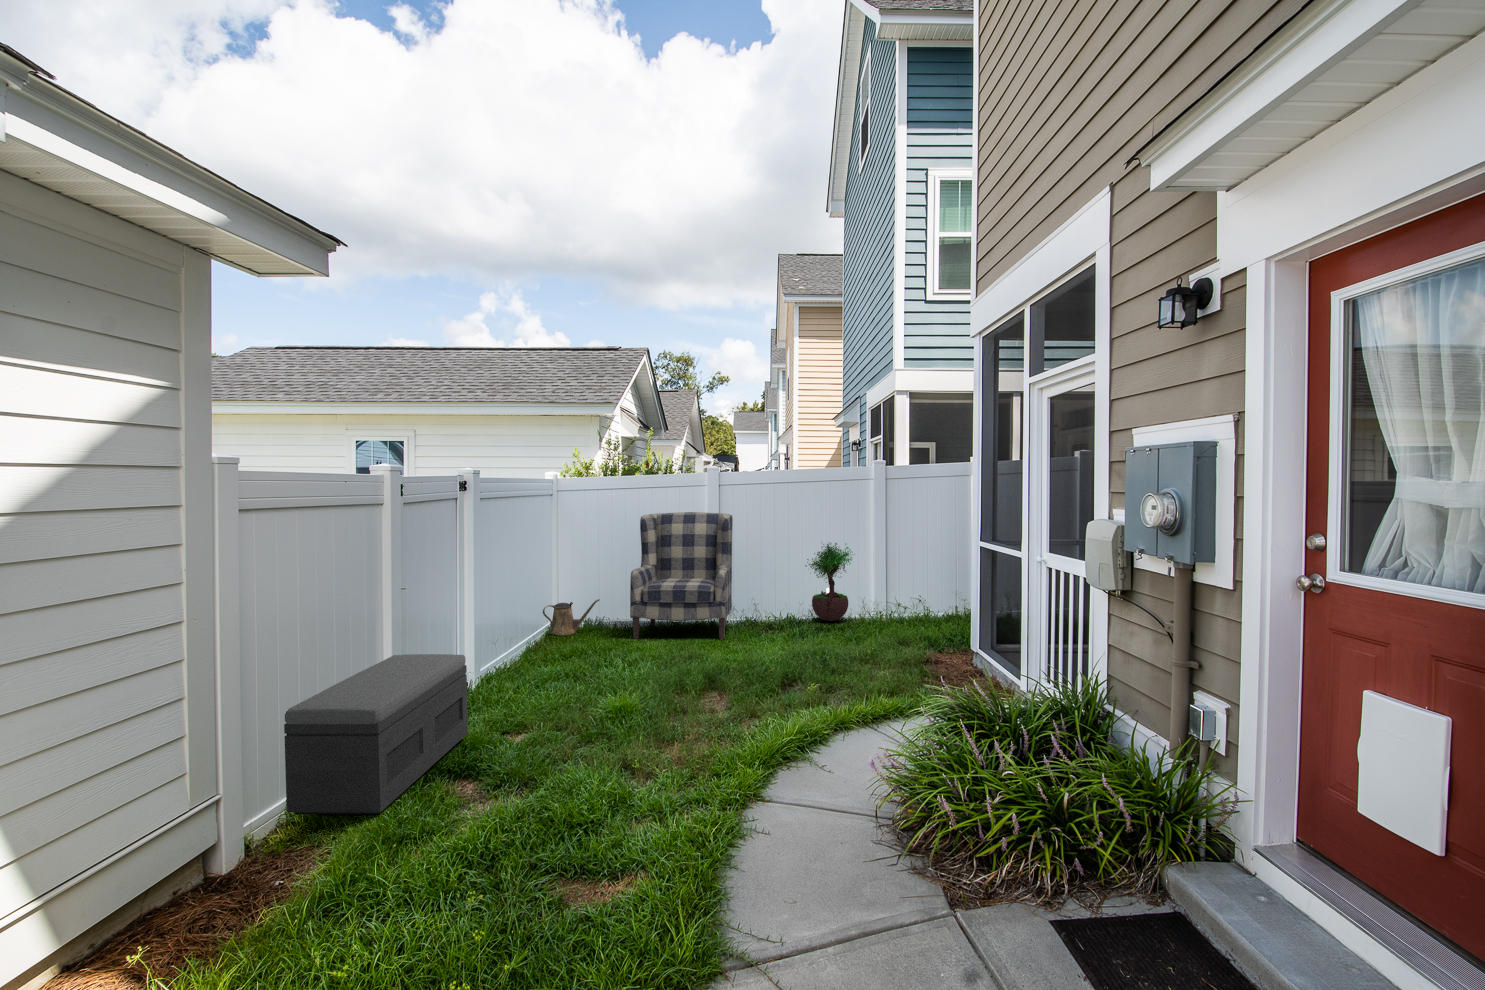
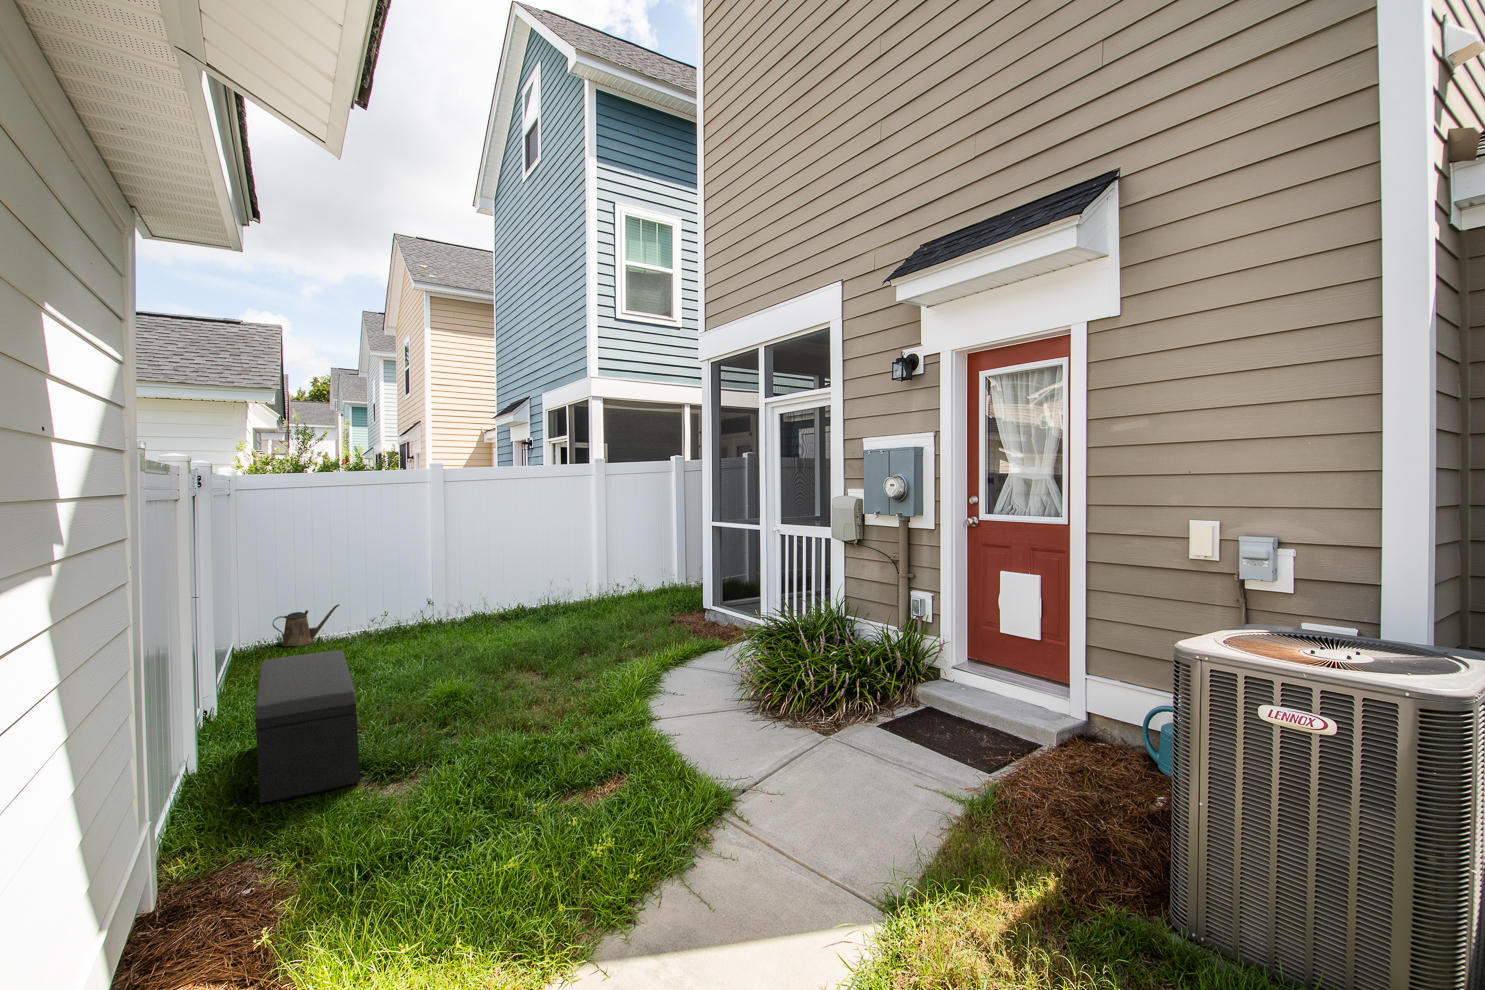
chair: present [630,512,733,639] -> none [376,511,484,638]
potted tree: present [805,542,852,621] -> none [539,528,583,602]

